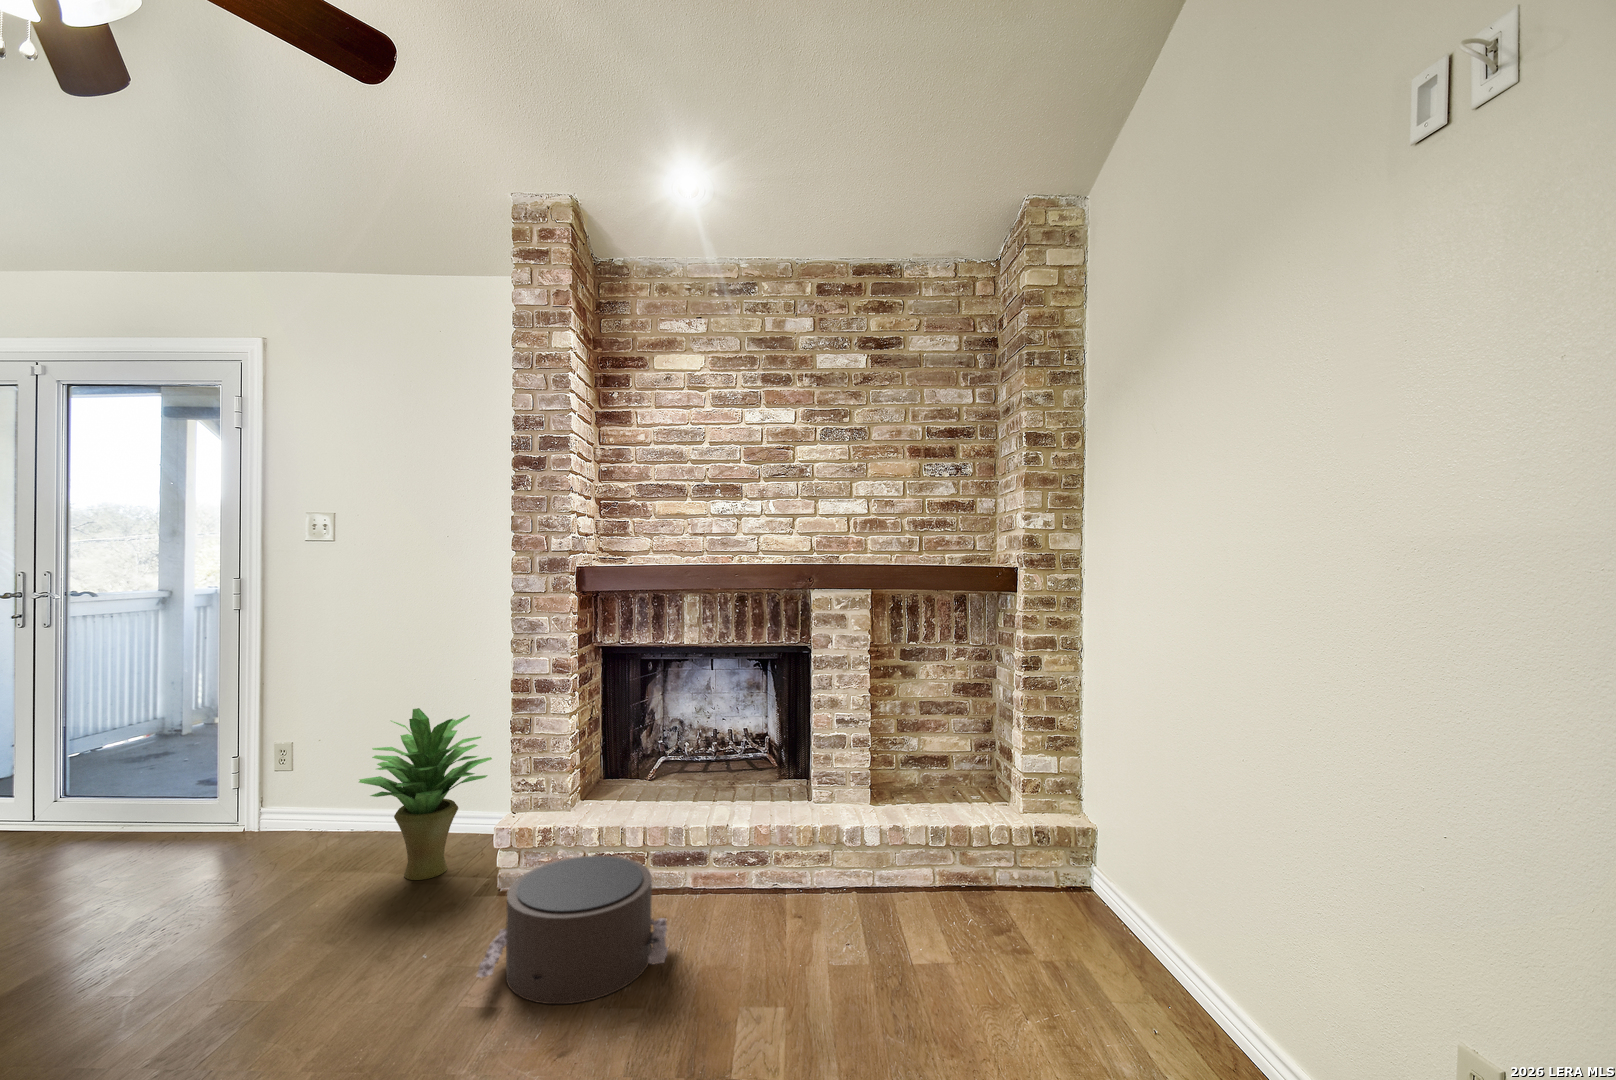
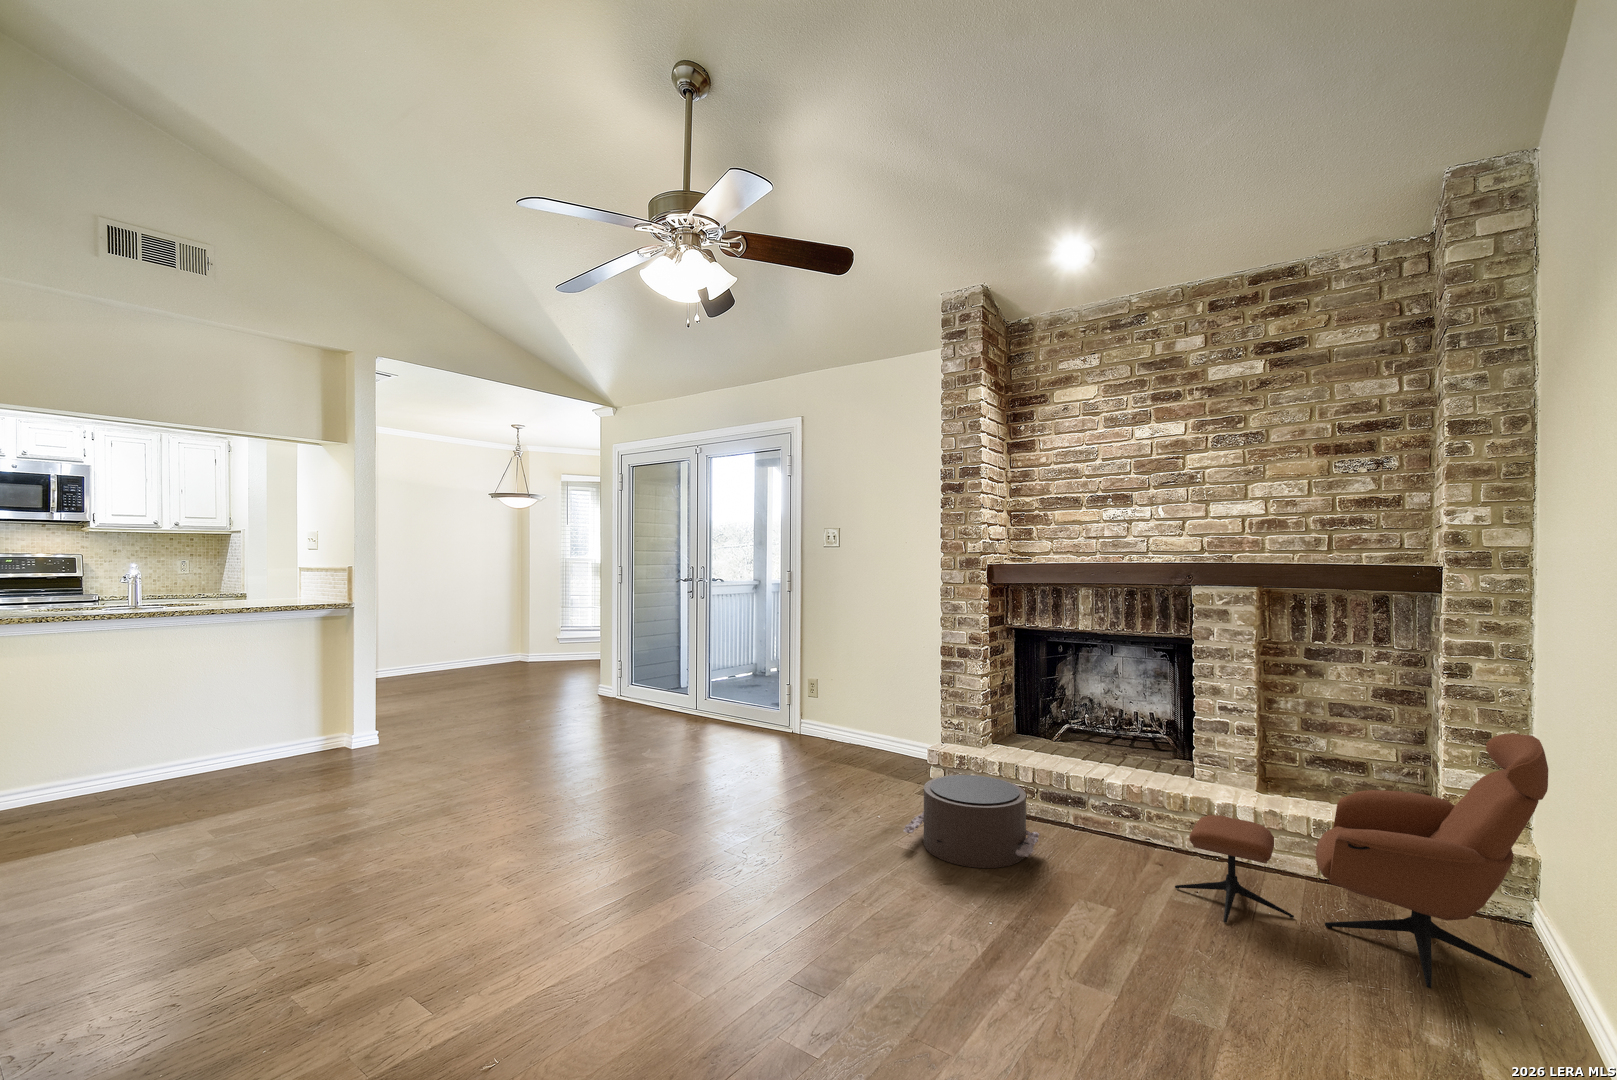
potted plant: present [359,708,492,880] -> none [849,661,933,779]
lounge chair: none [826,719,1142,987] -> present [1175,734,1548,988]

